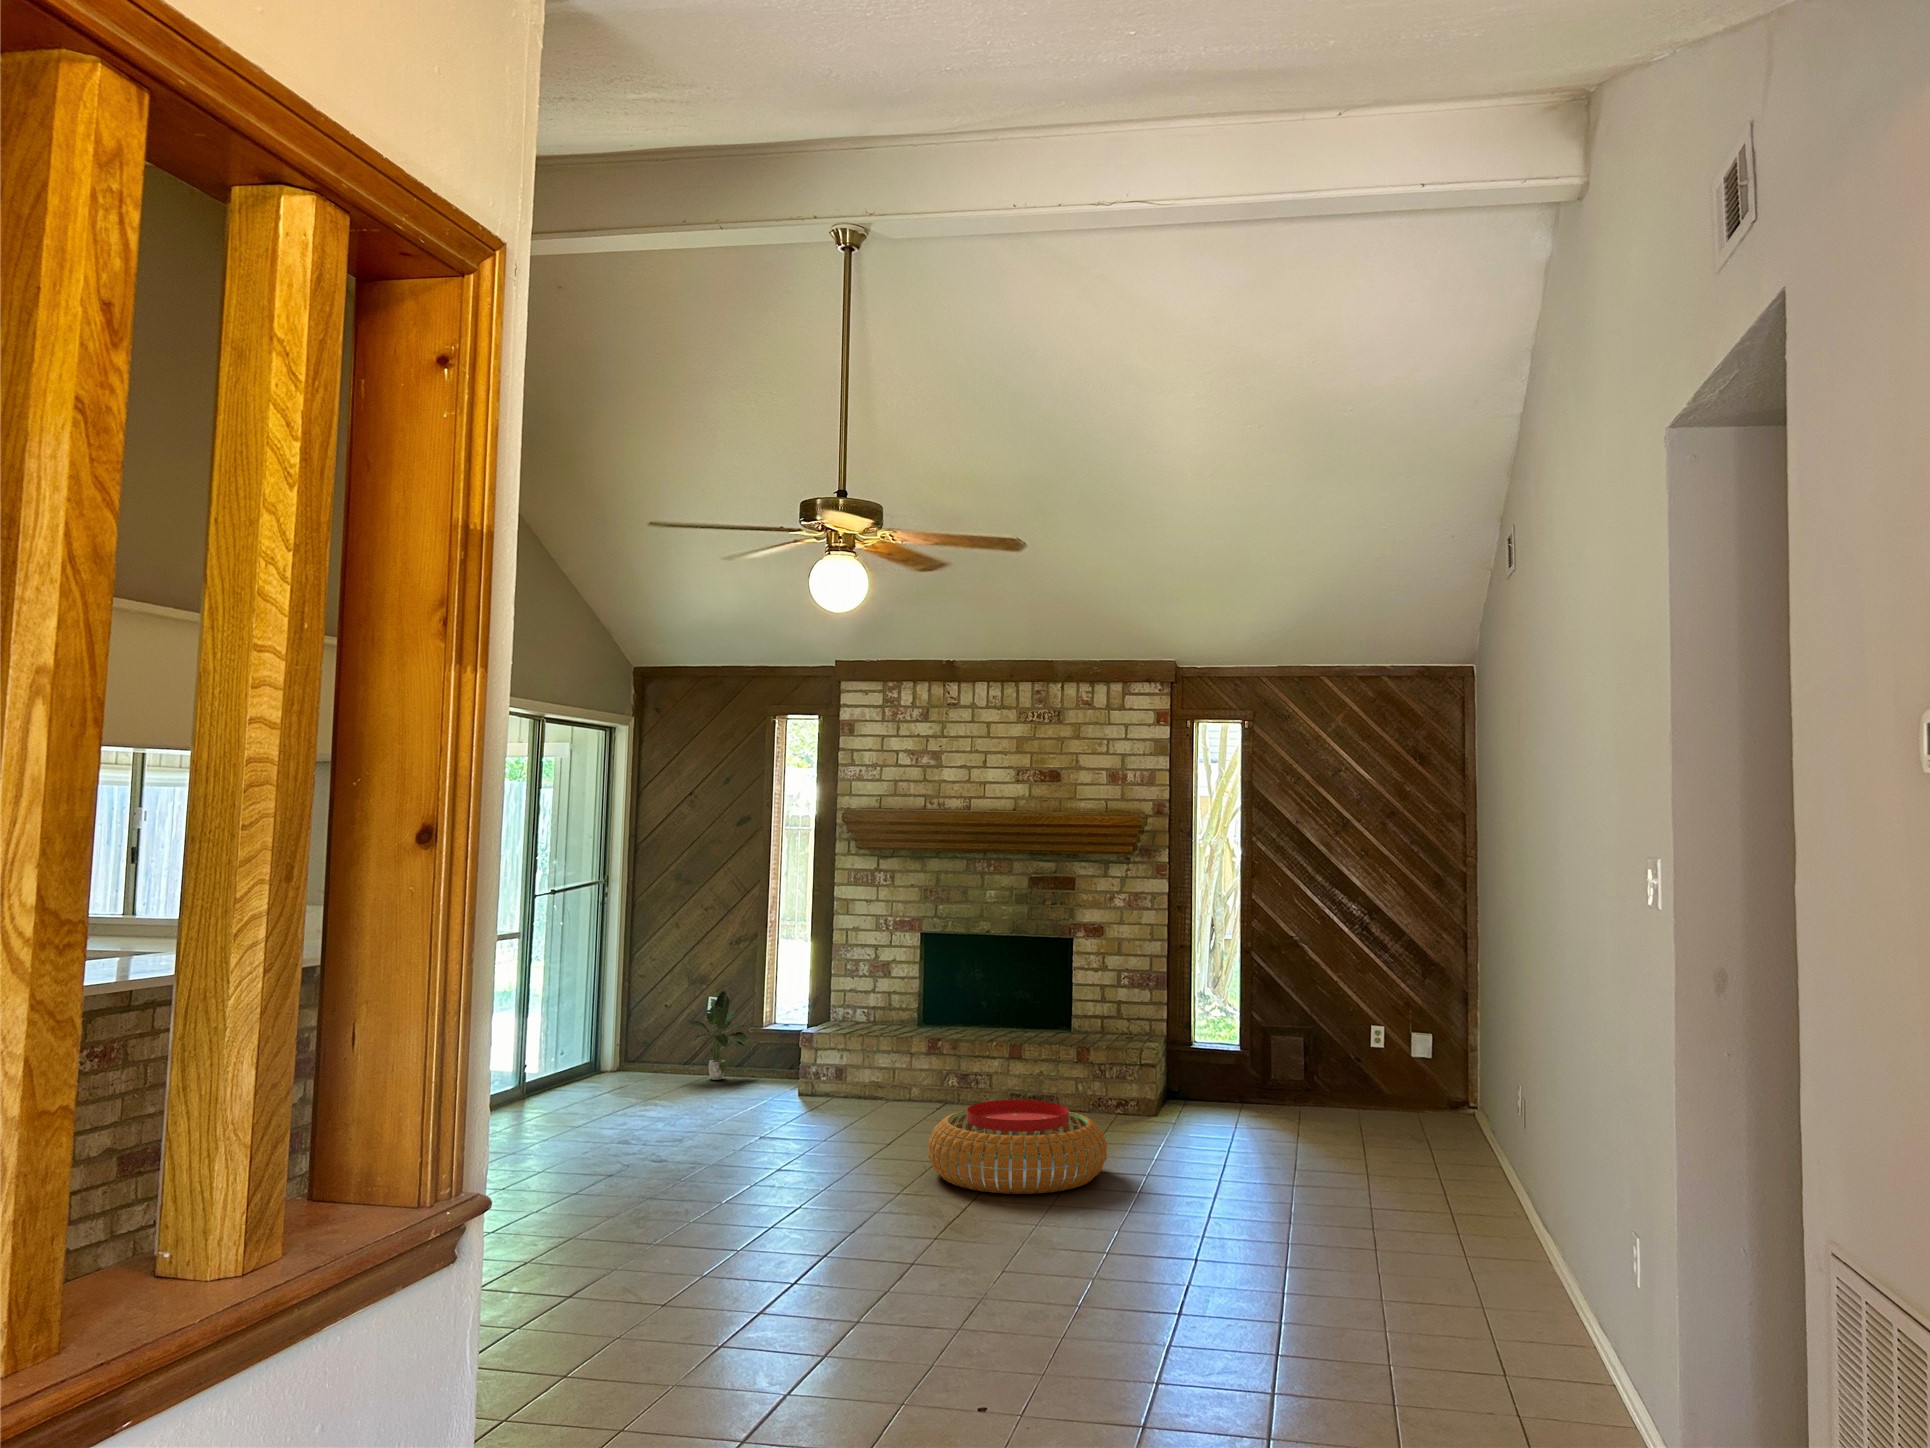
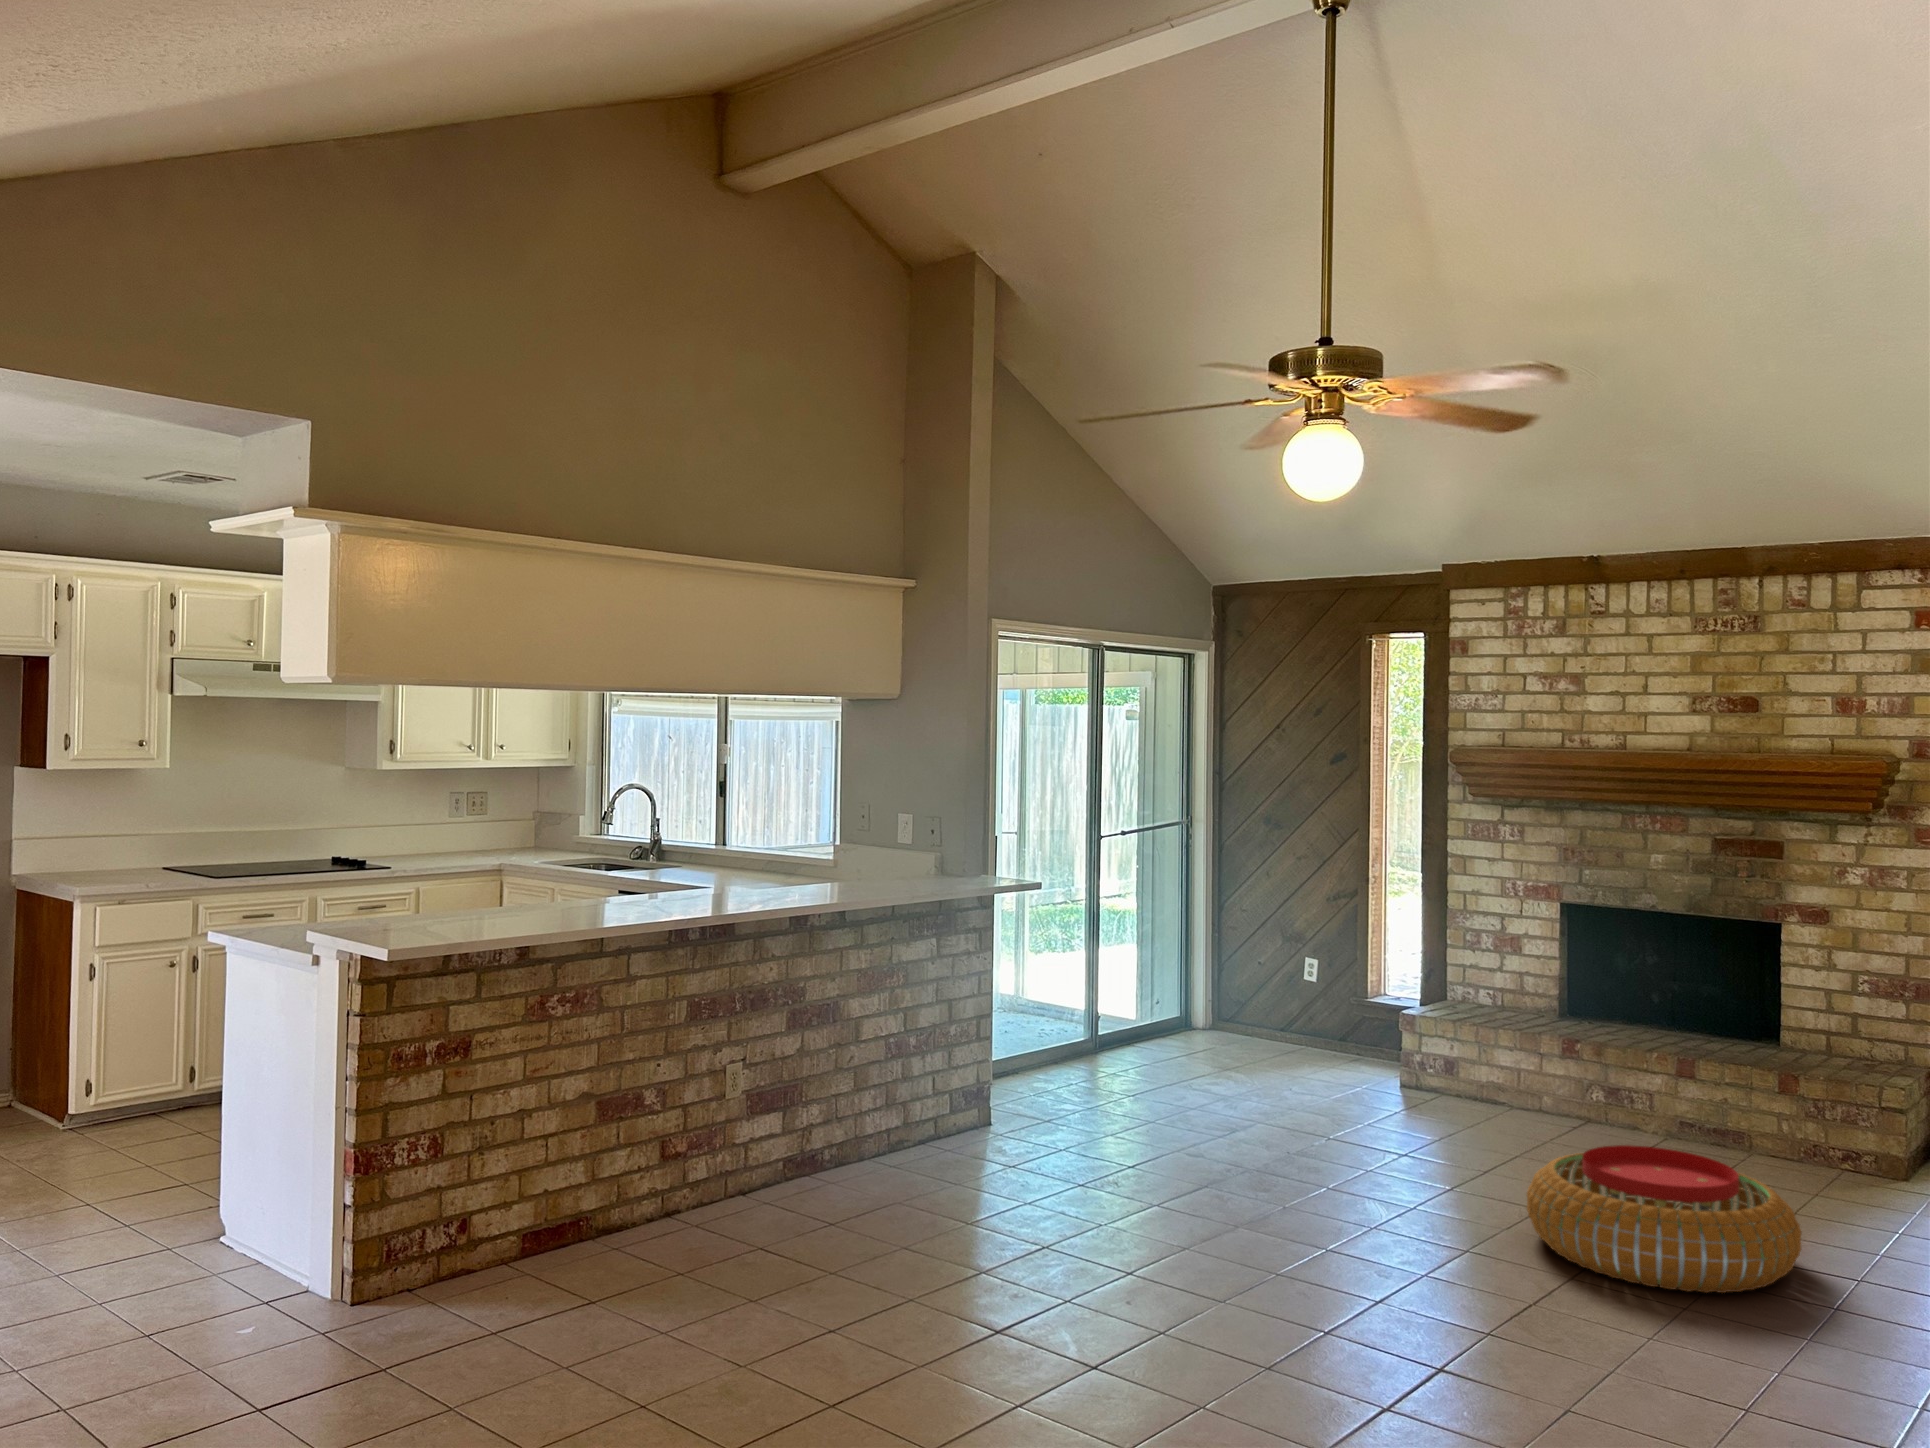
potted plant: present [688,991,752,1080] -> none [1276,954,1354,1055]

